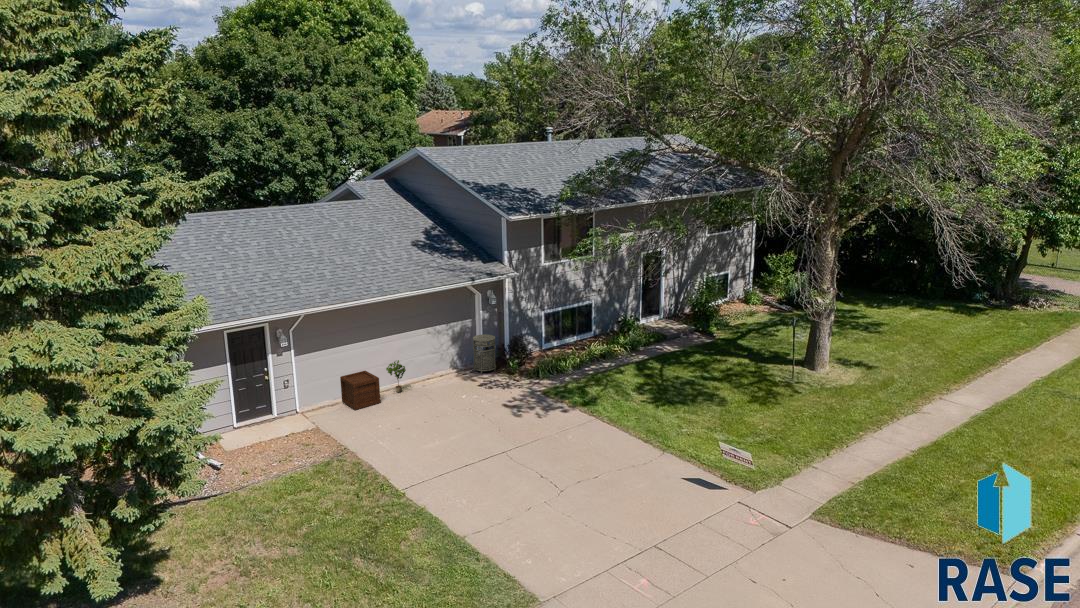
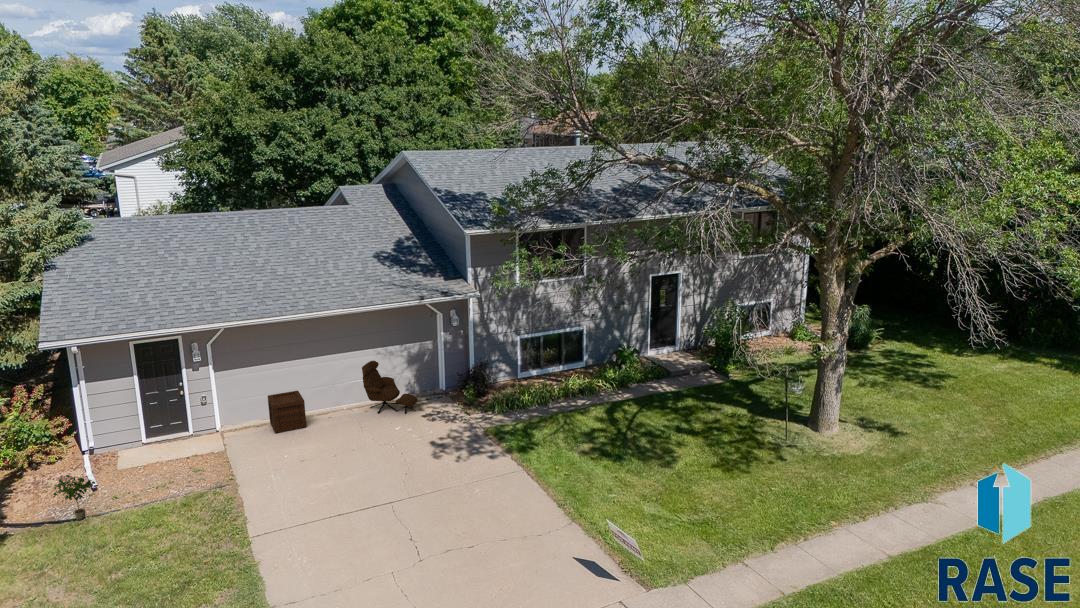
trash can: present [473,334,496,374] -> none [427,358,453,402]
lounge chair: none [421,340,471,387] -> present [362,361,418,414]
potted plant: present [386,360,406,393] -> present [54,475,95,520]

